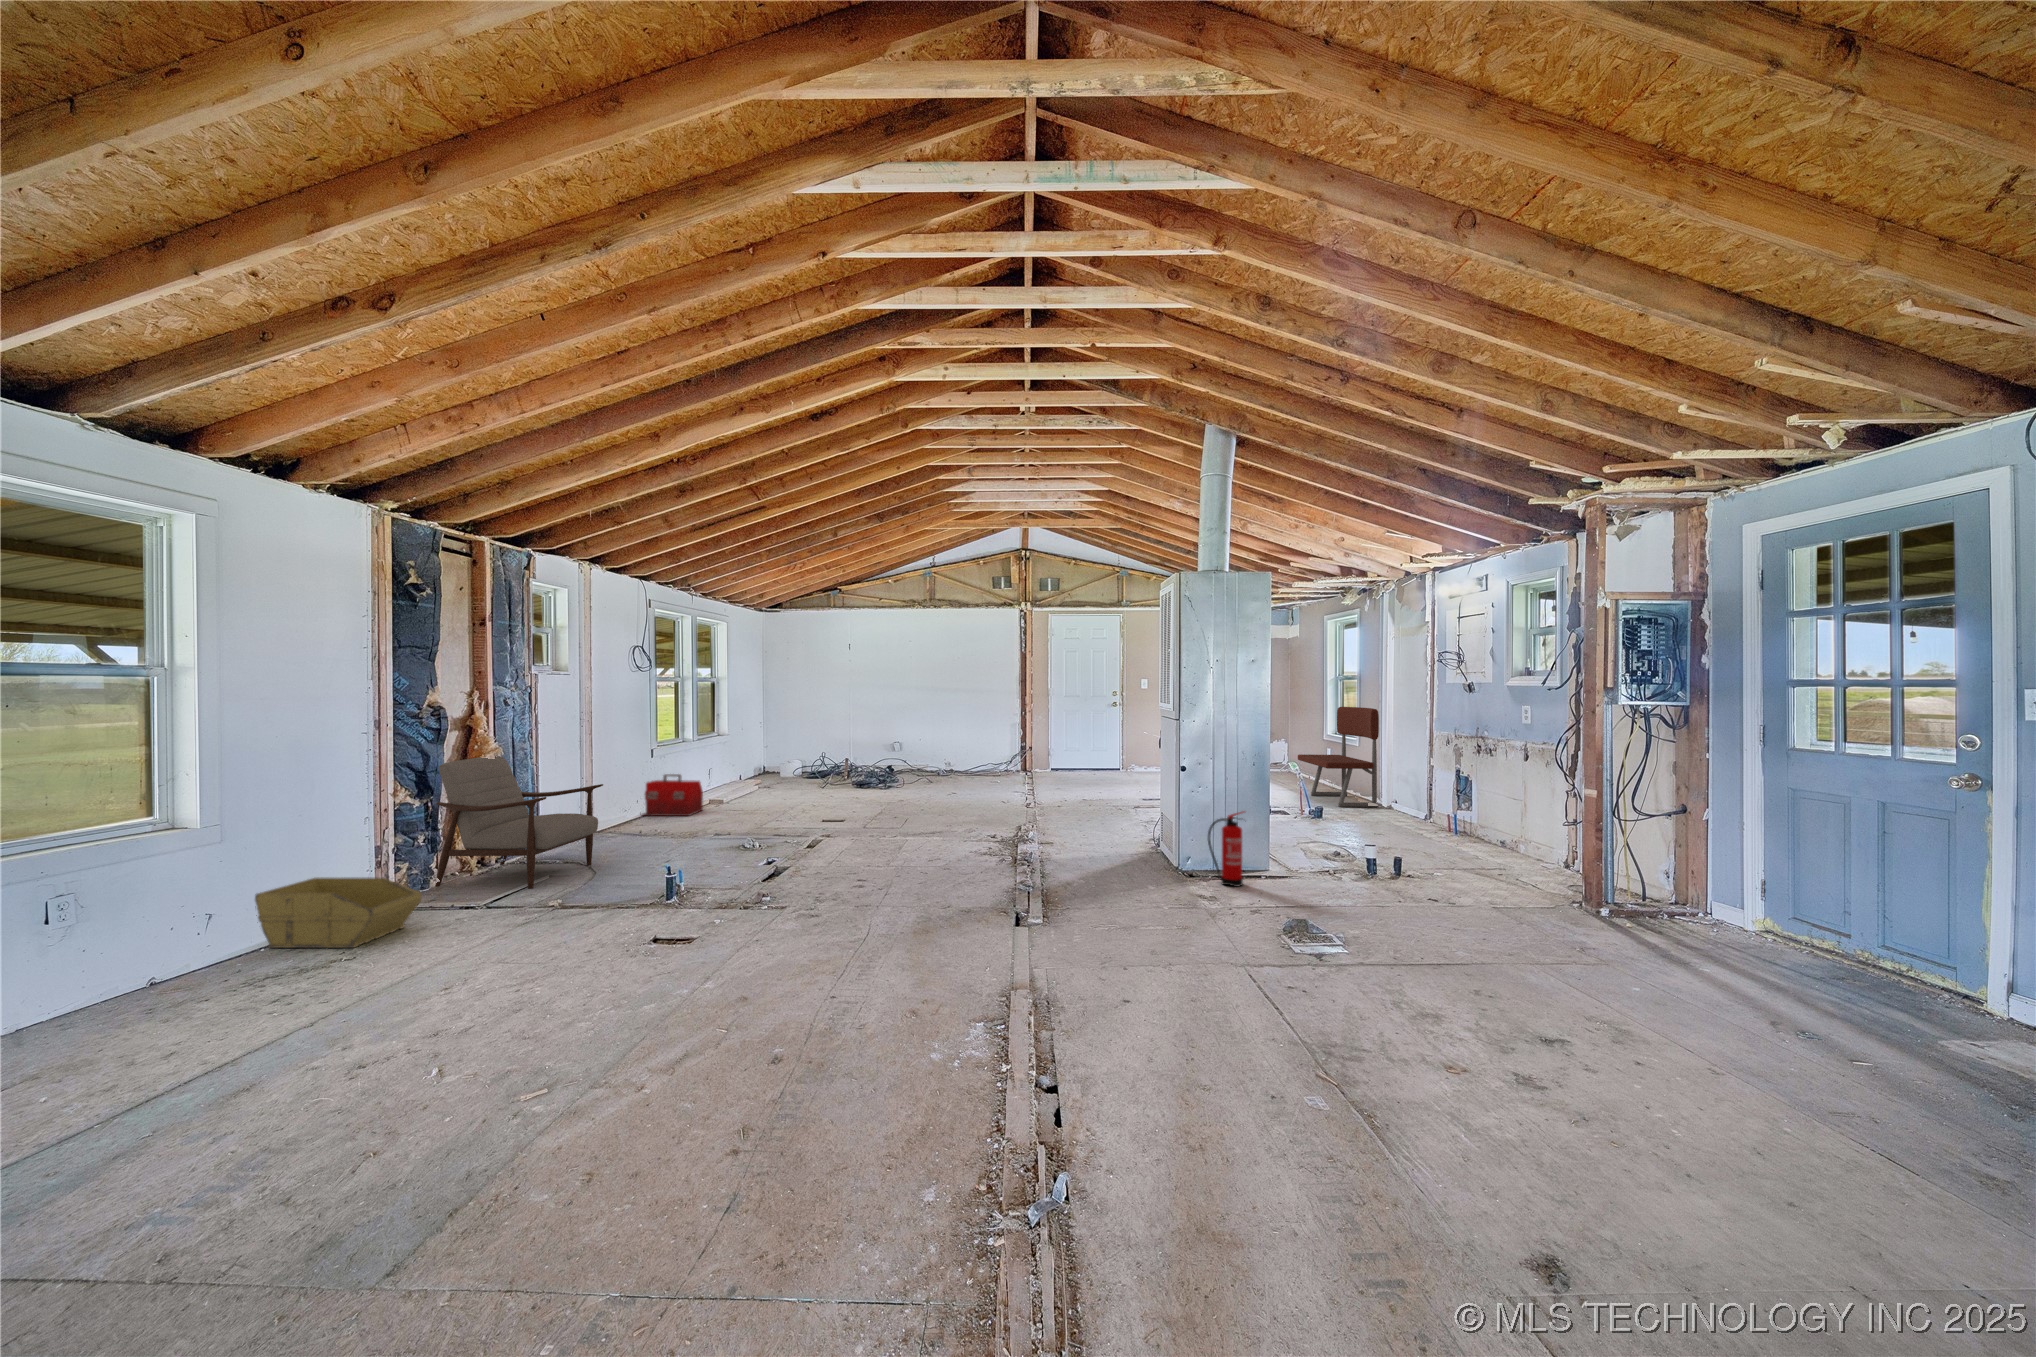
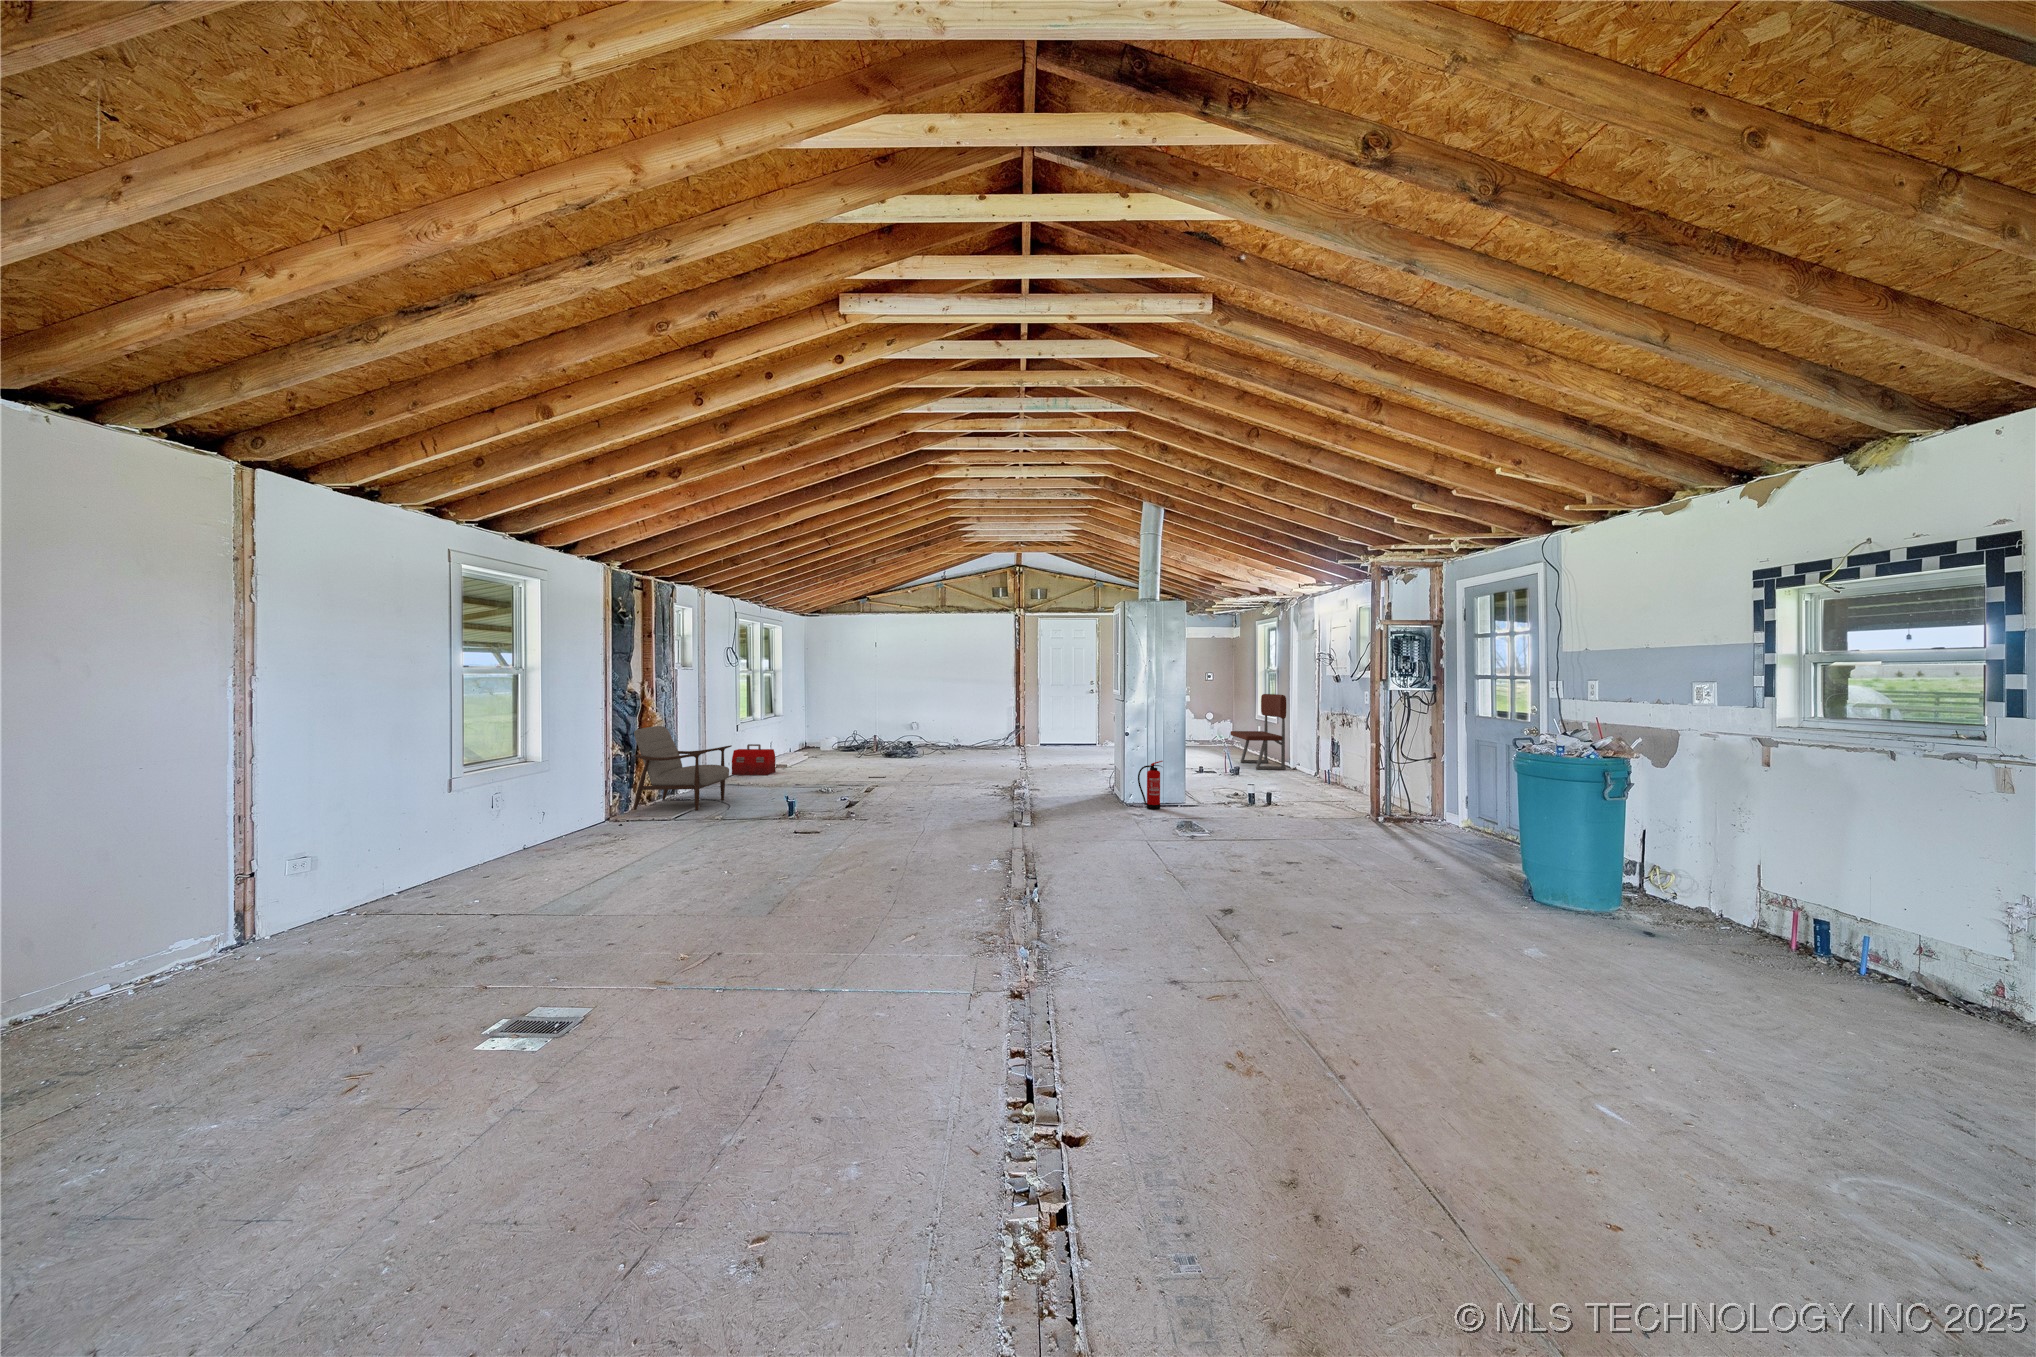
storage bin: present [255,877,421,948] -> none [565,796,651,834]

